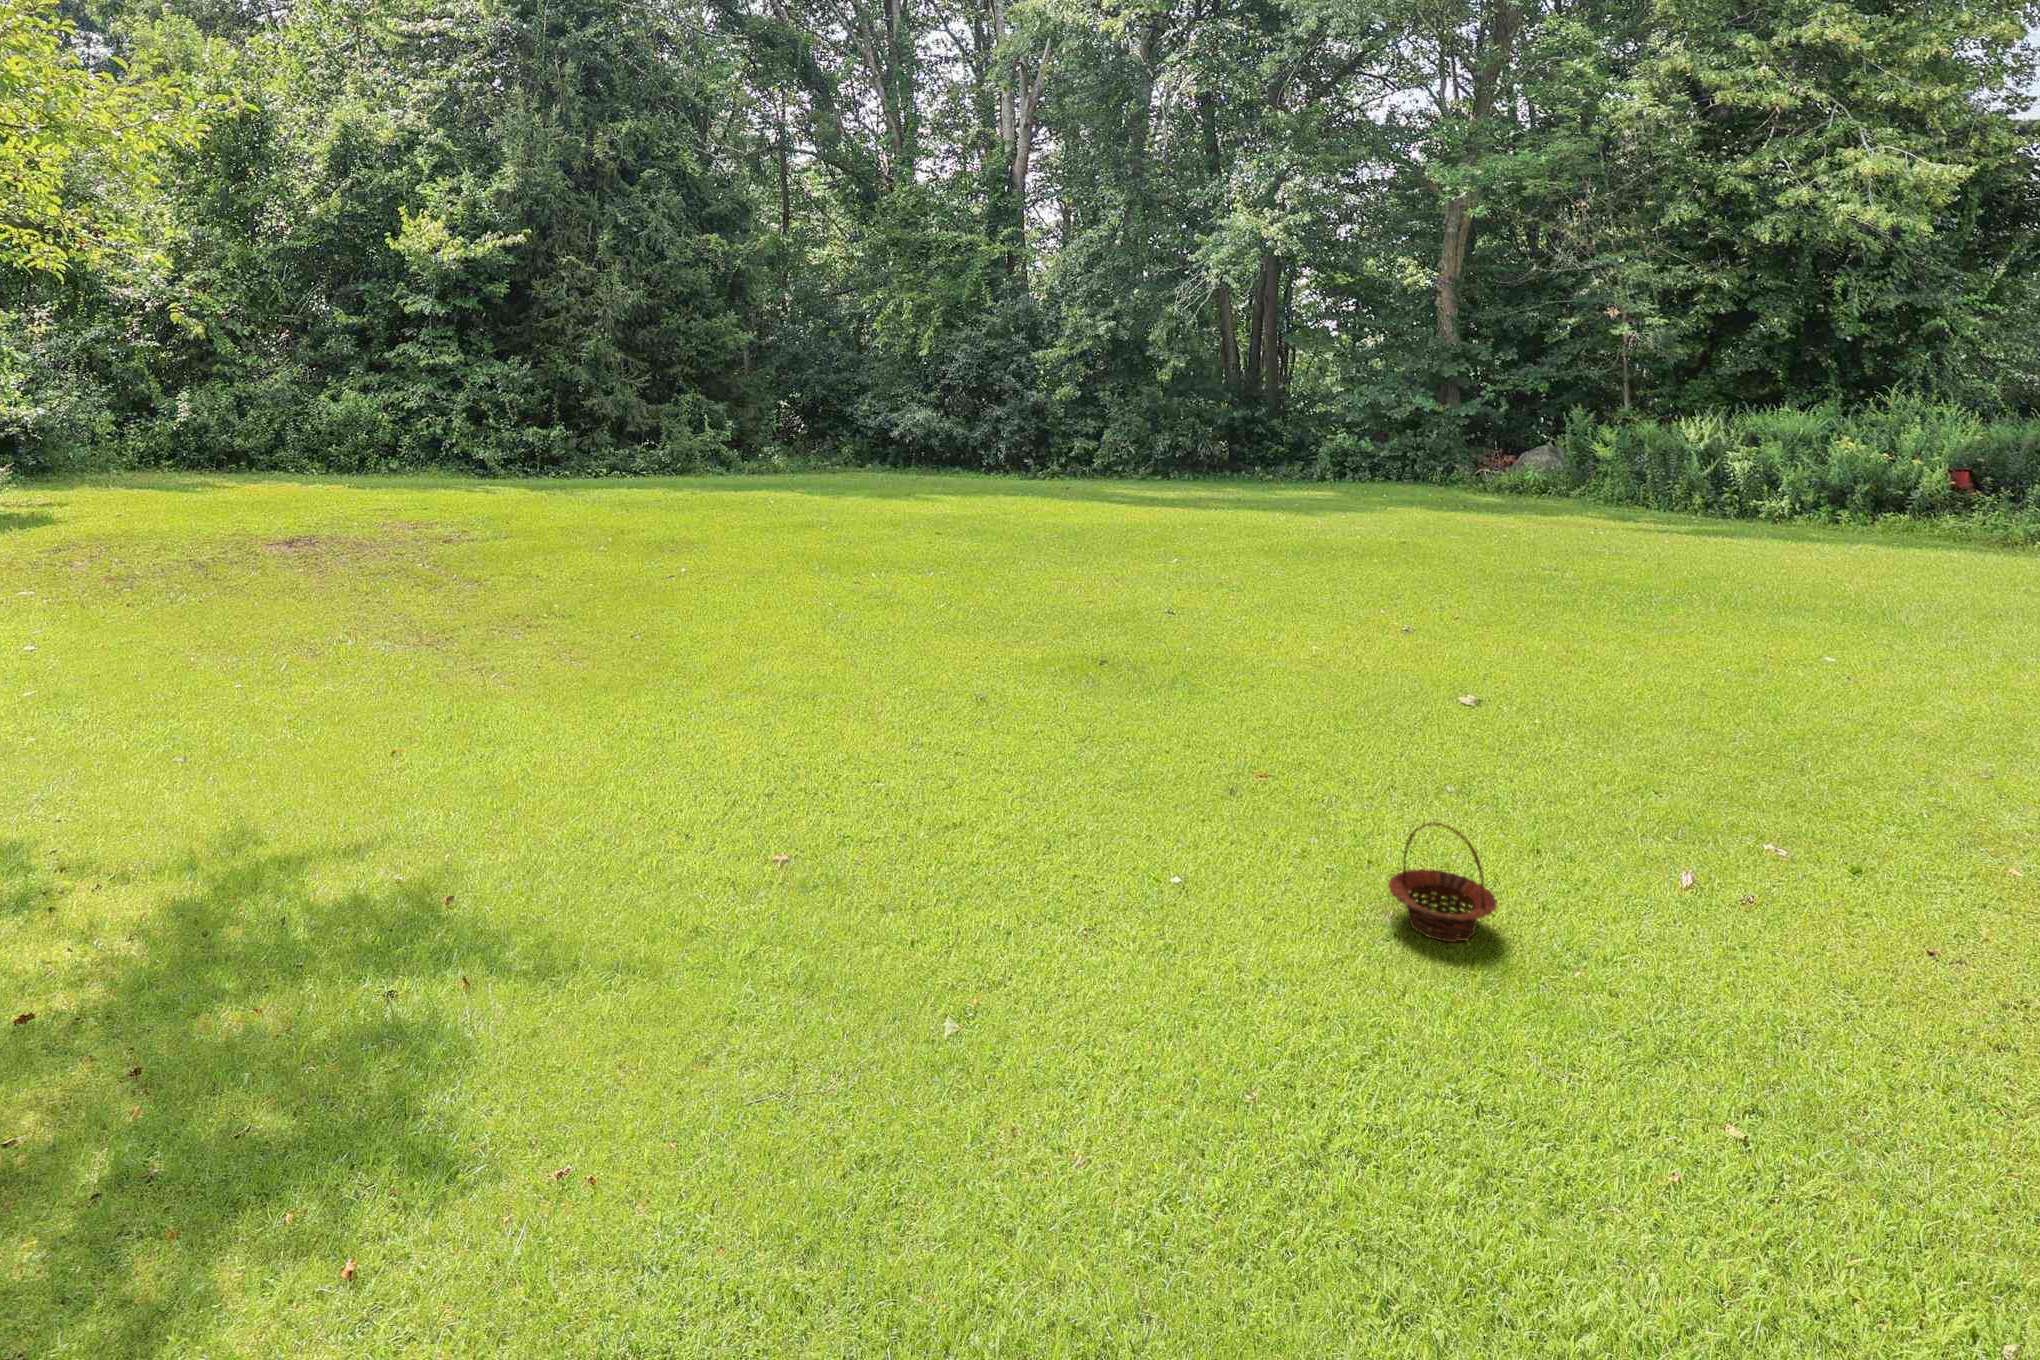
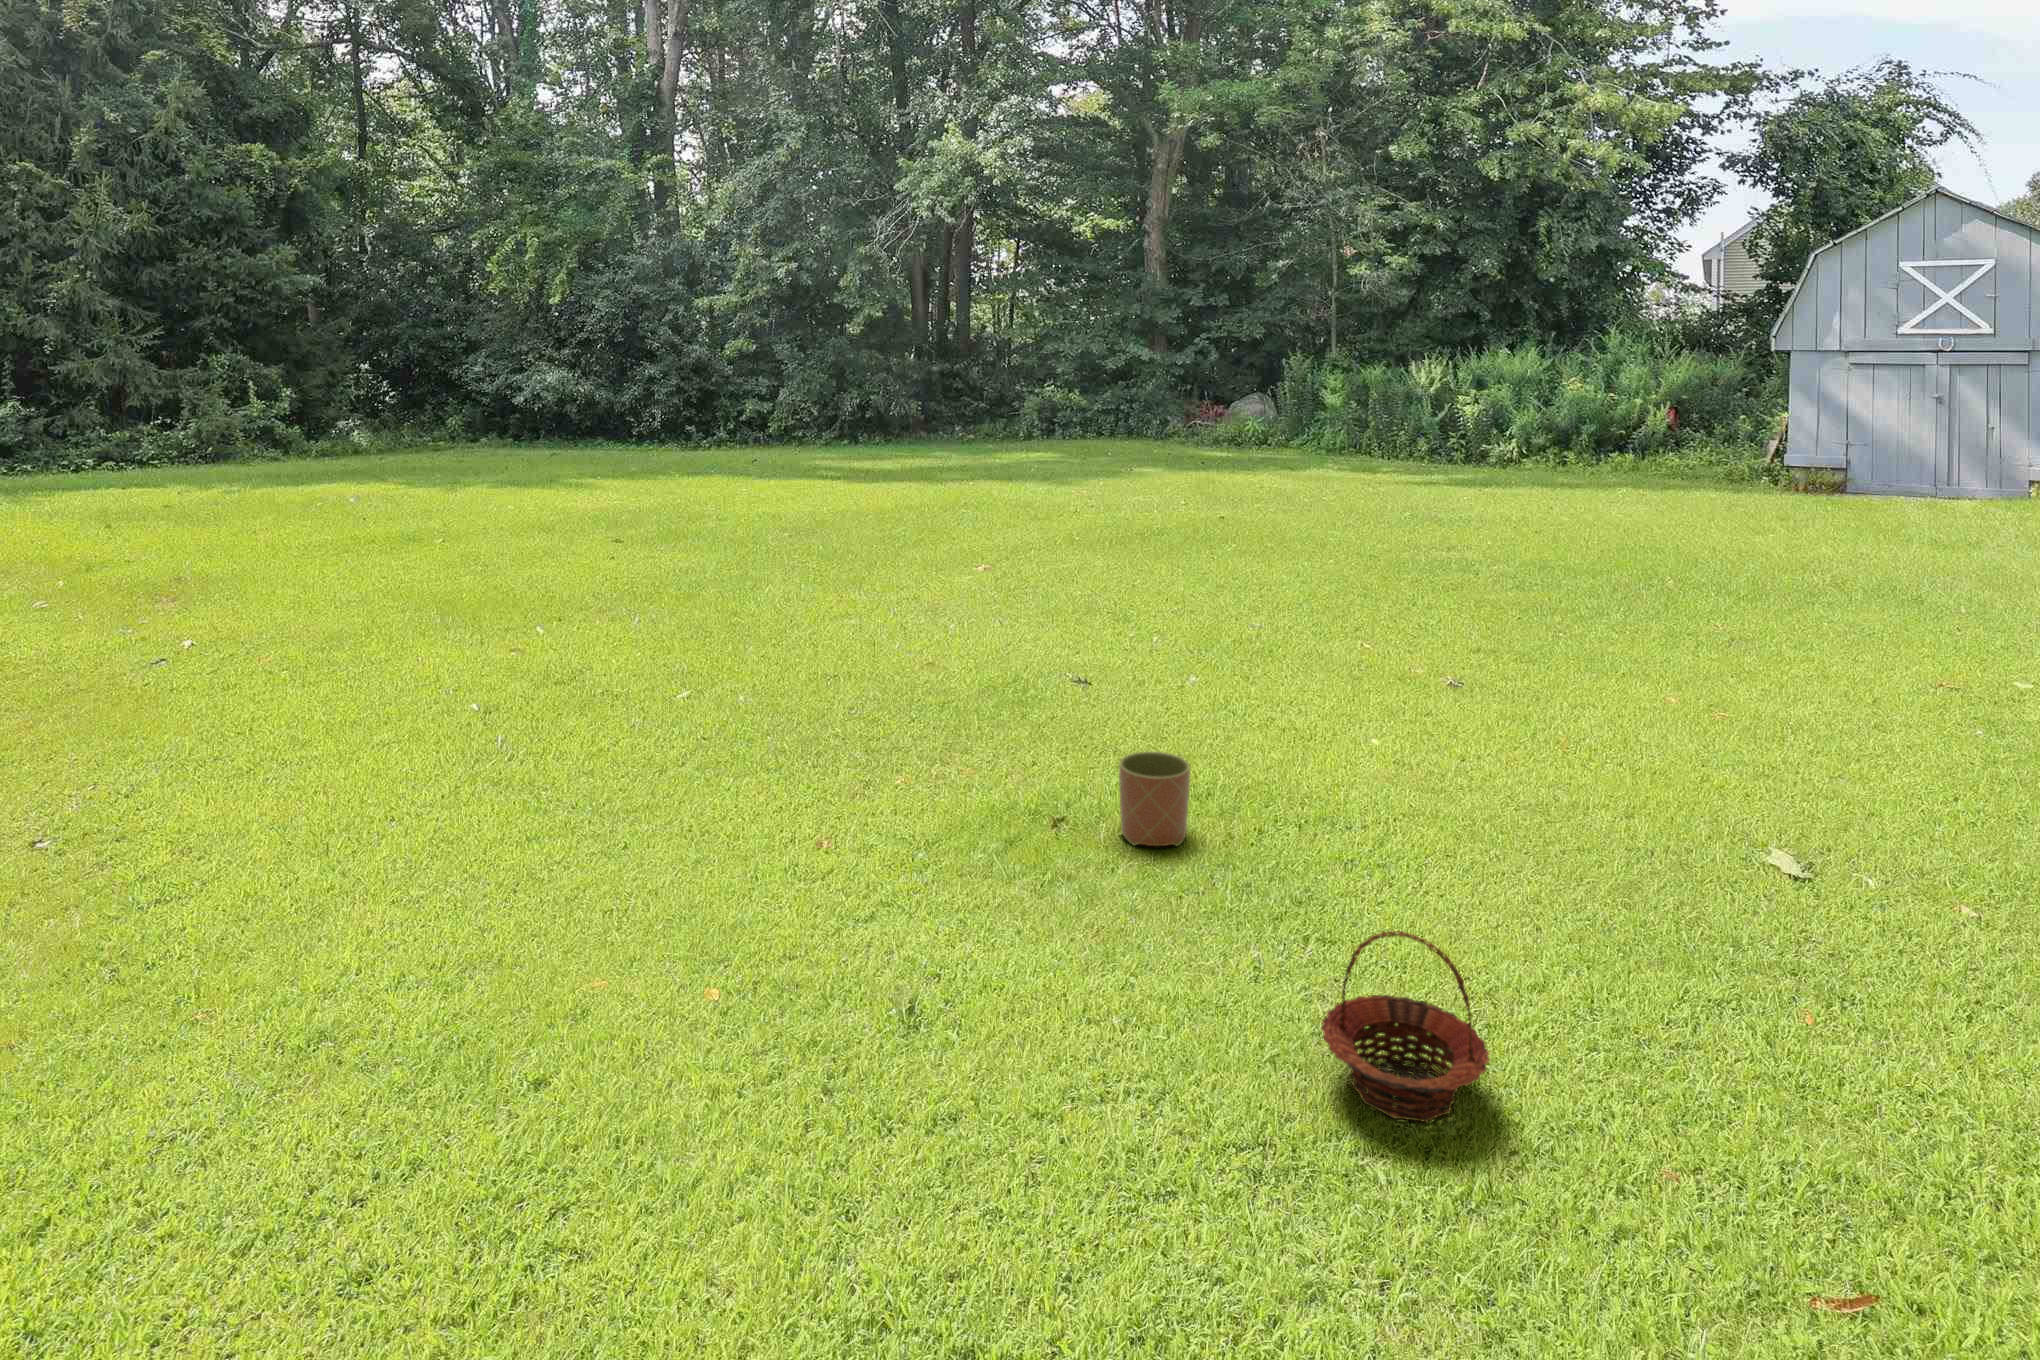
planter: none [1296,715,1348,782] -> present [1119,751,1190,846]

